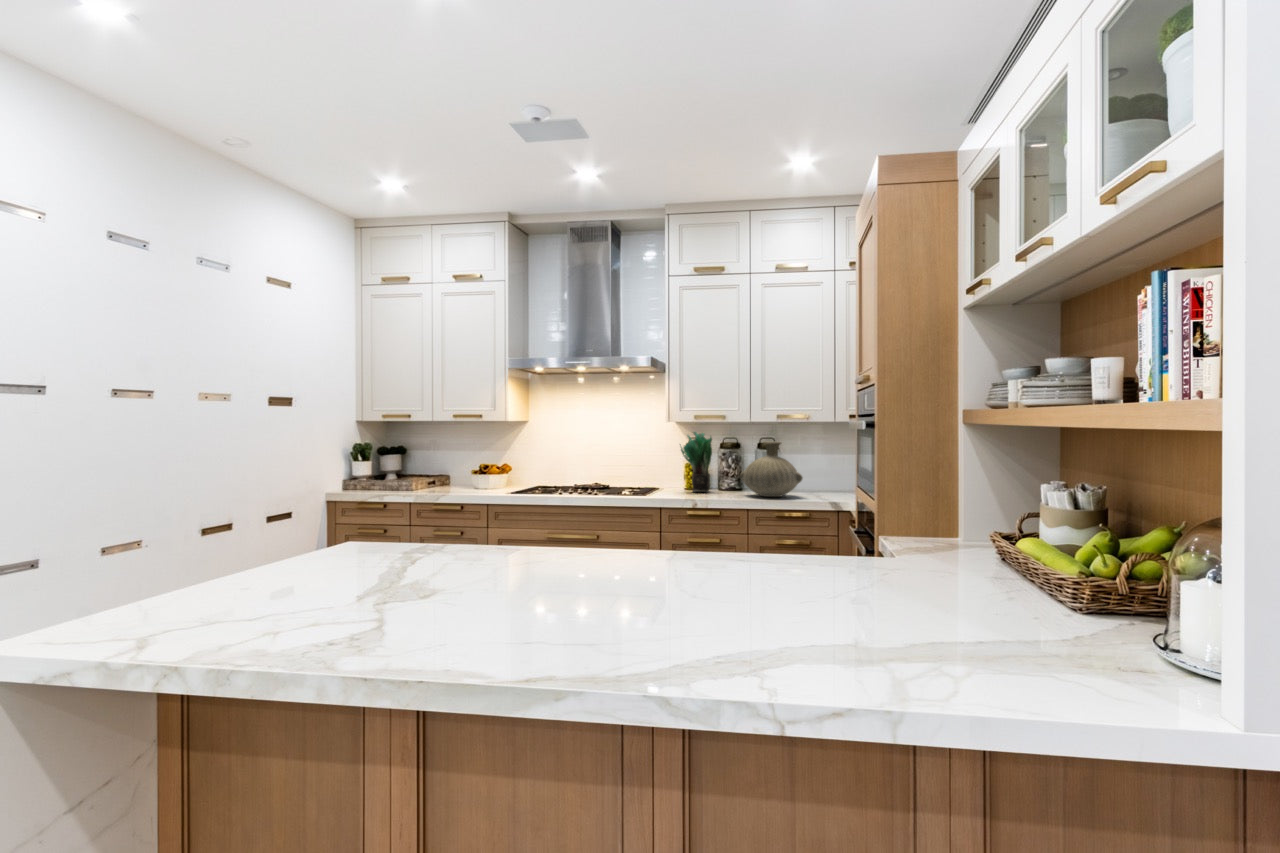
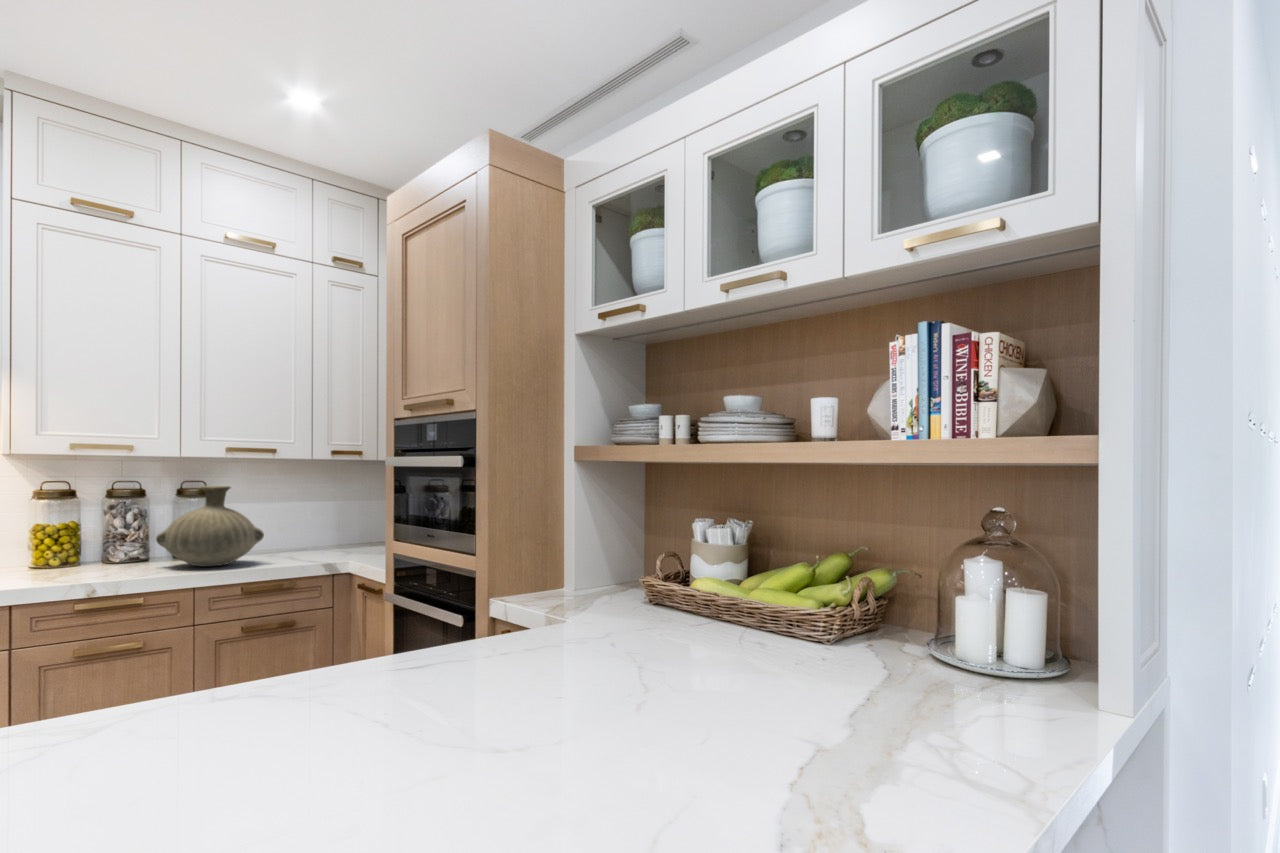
potted plant: present [681,432,712,492] -> none [31,471,105,572]

